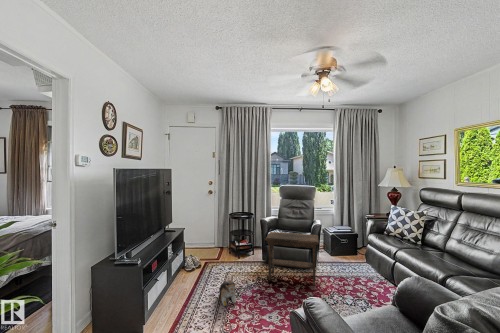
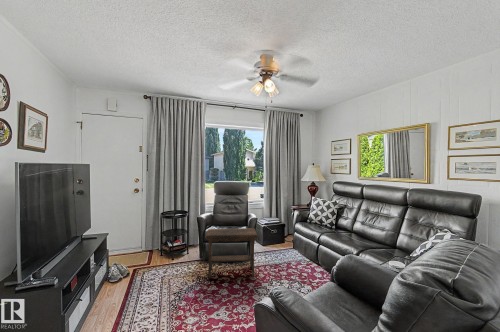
plush toy: present [219,280,236,306] -> none [159,284,182,313]

